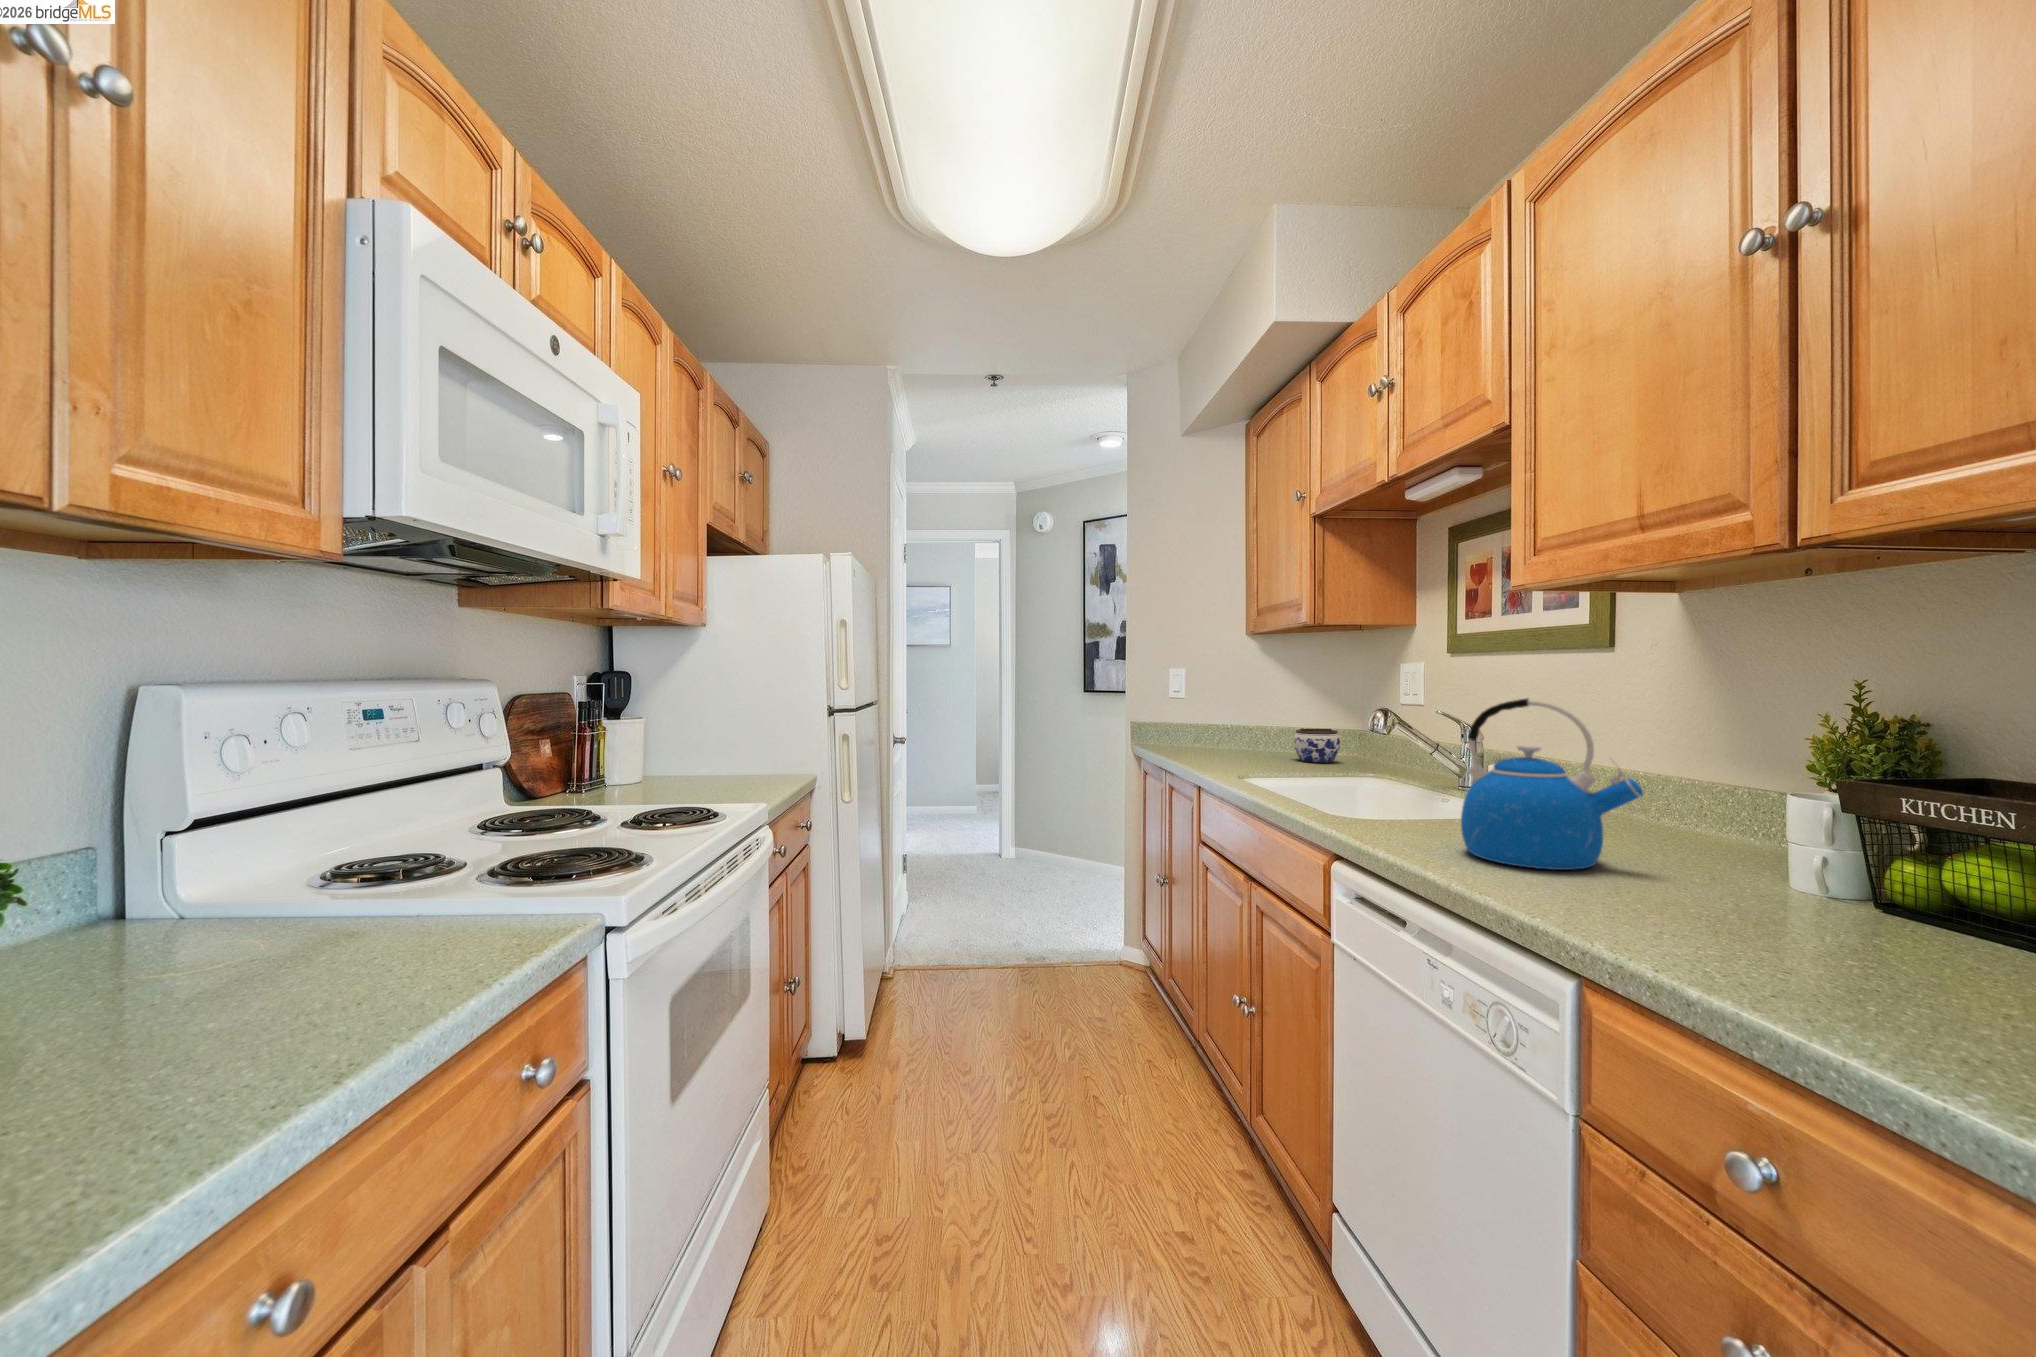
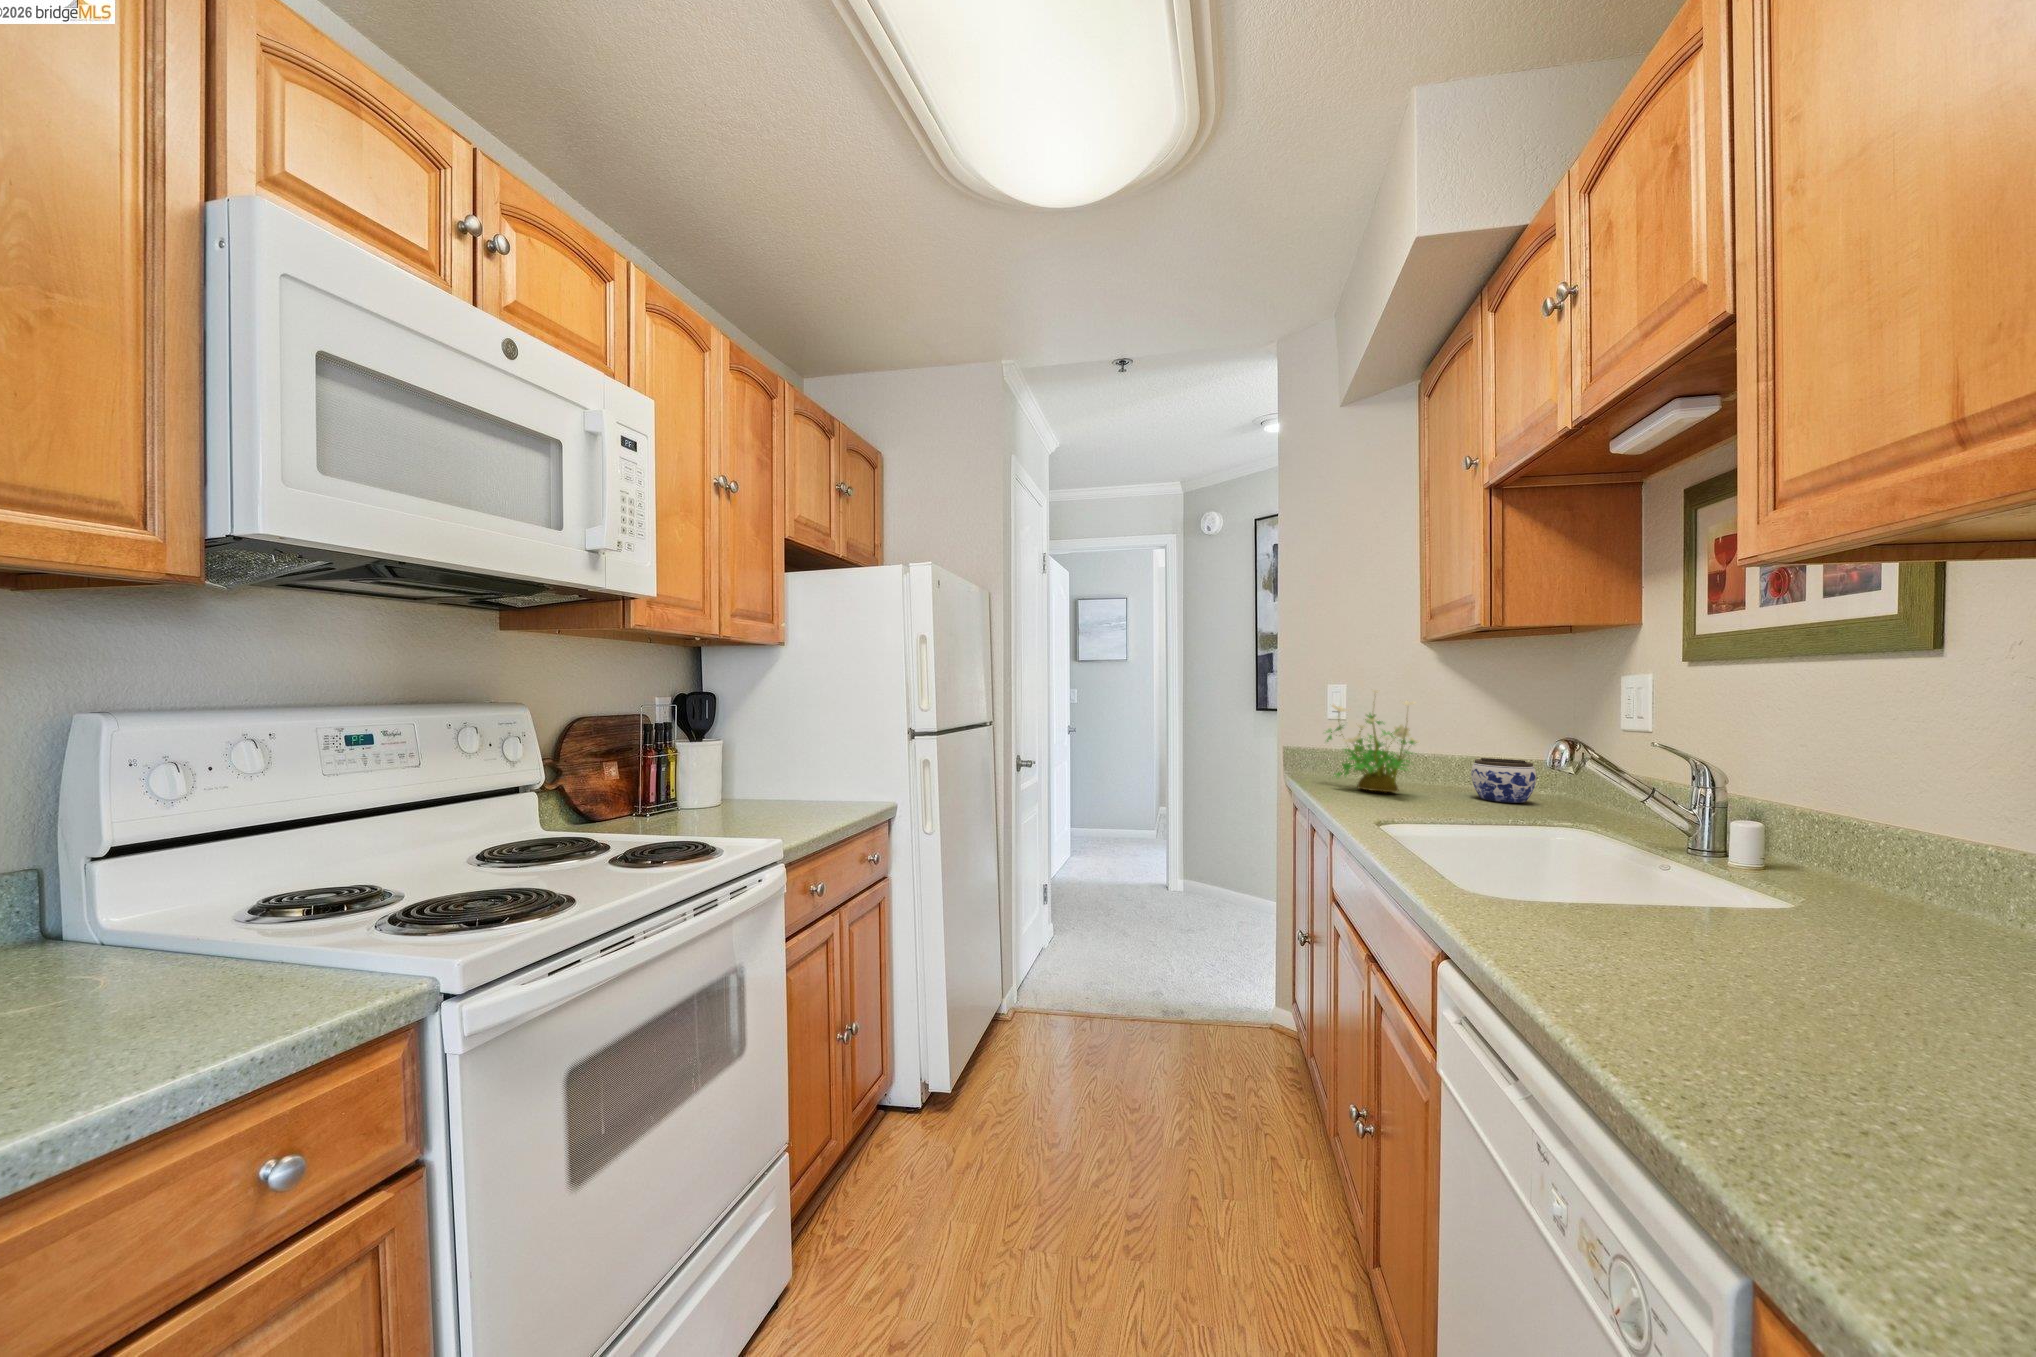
potted plant: none [1182,677,1262,760] -> present [1326,690,1418,792]
kettle: present [1461,699,1643,870] -> none [1597,712,1933,997]

